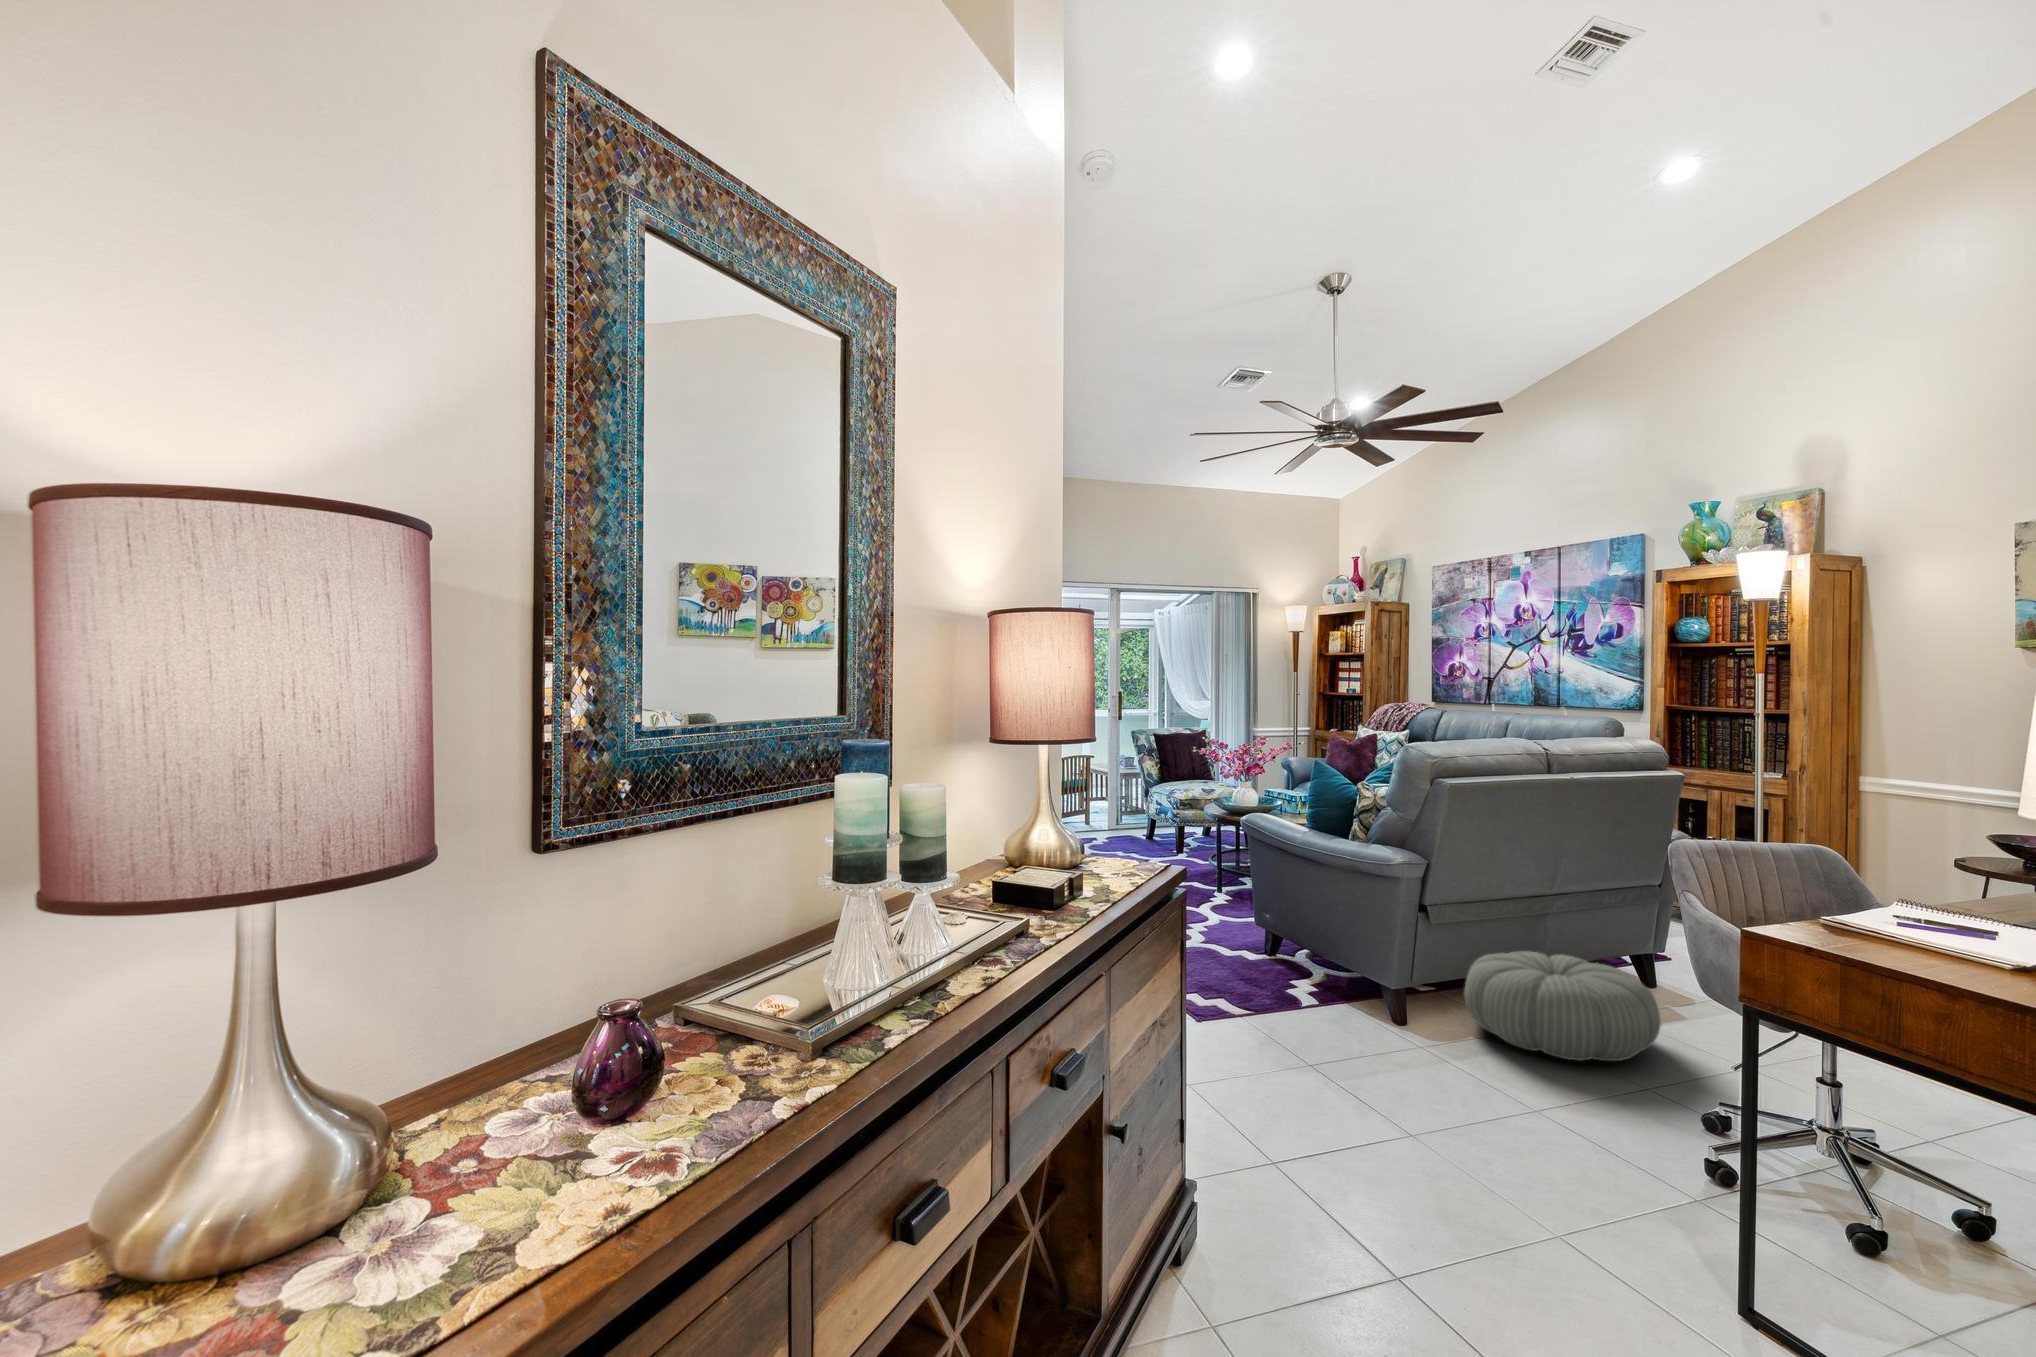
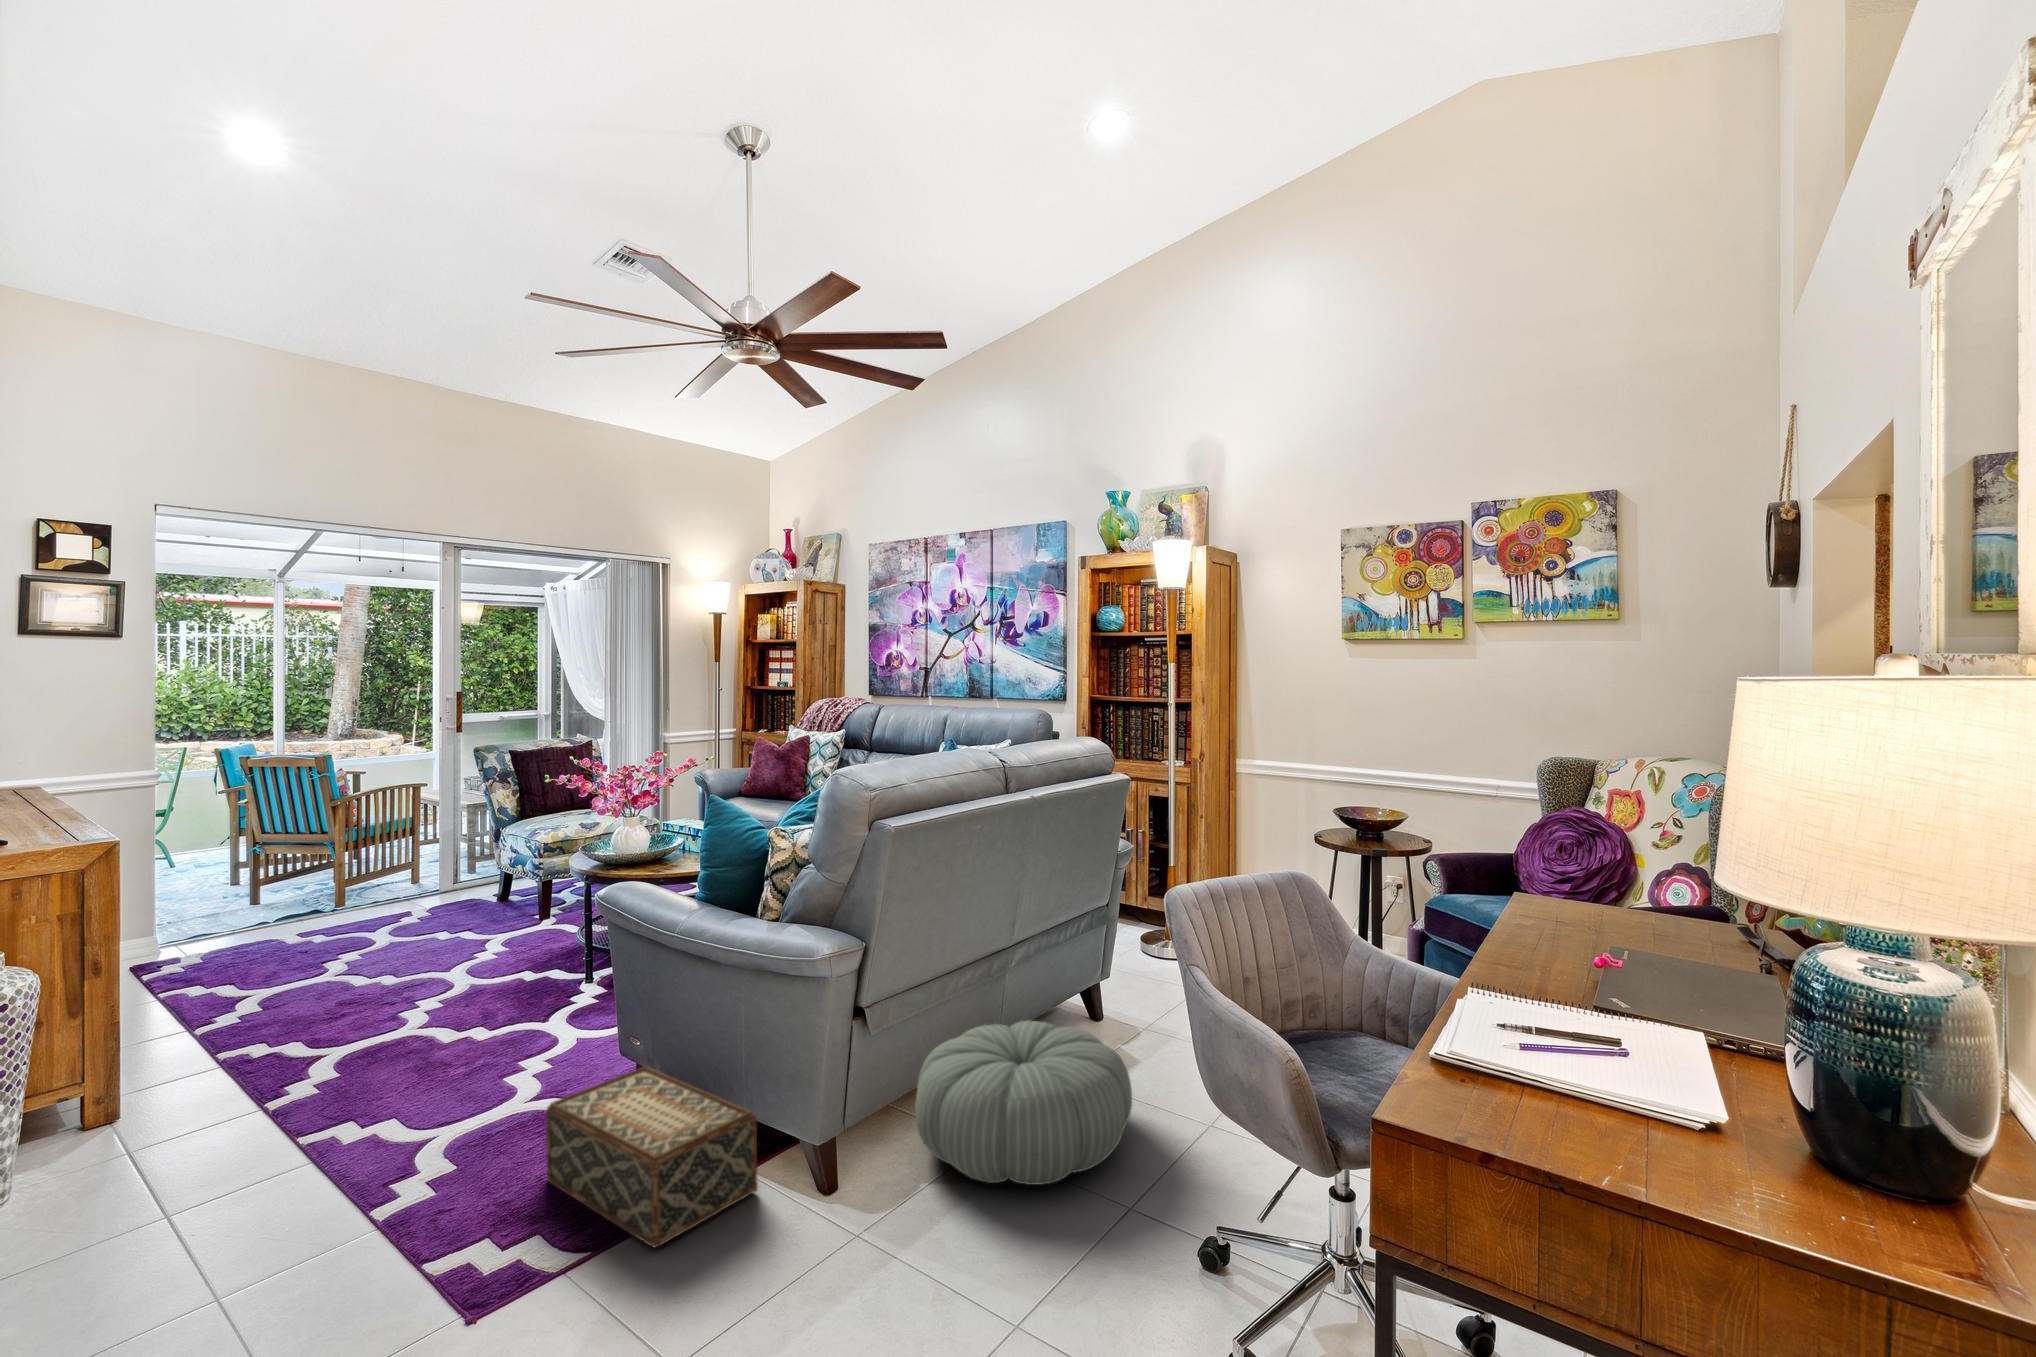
woven basket: none [1218,931,1350,1022] -> present [546,1067,758,1247]

